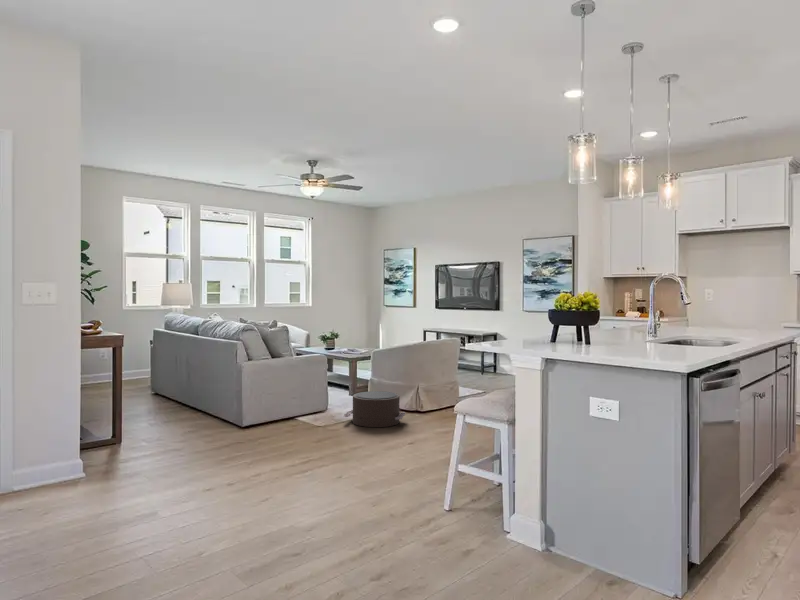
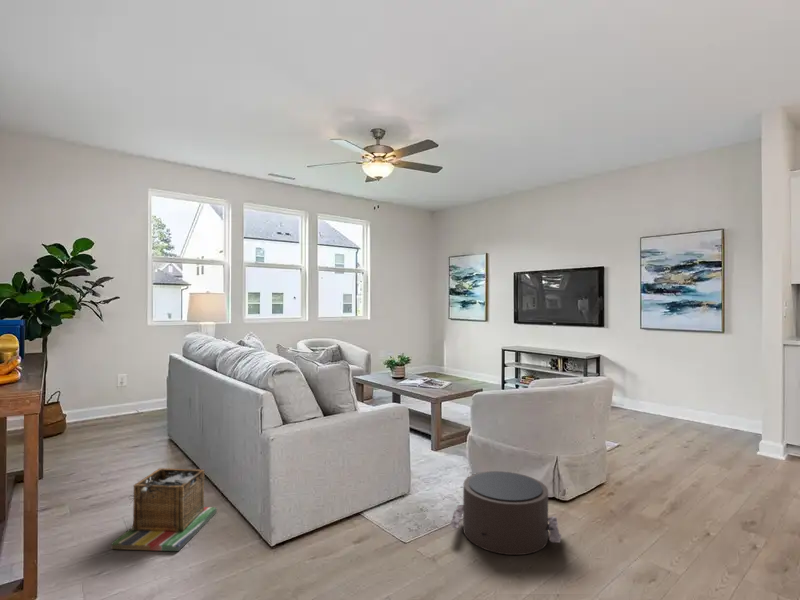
laundry basket: none [152,391,206,429] -> present [111,468,217,551]

